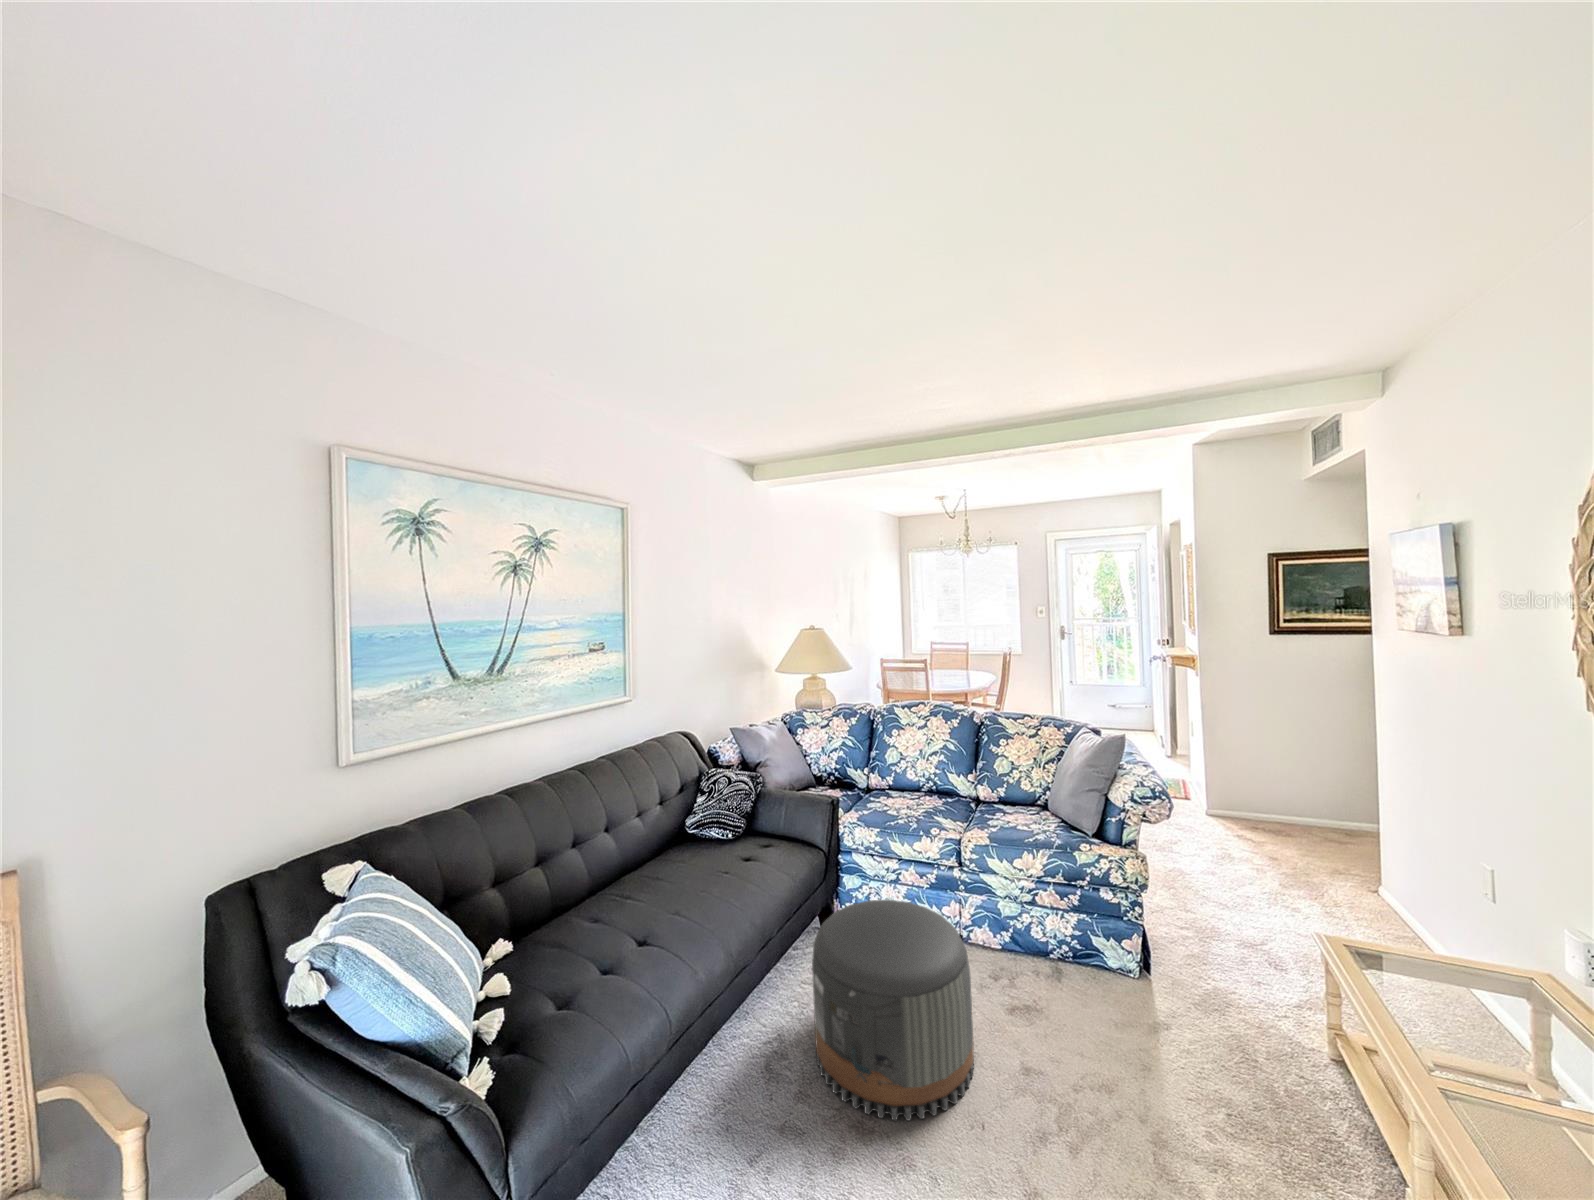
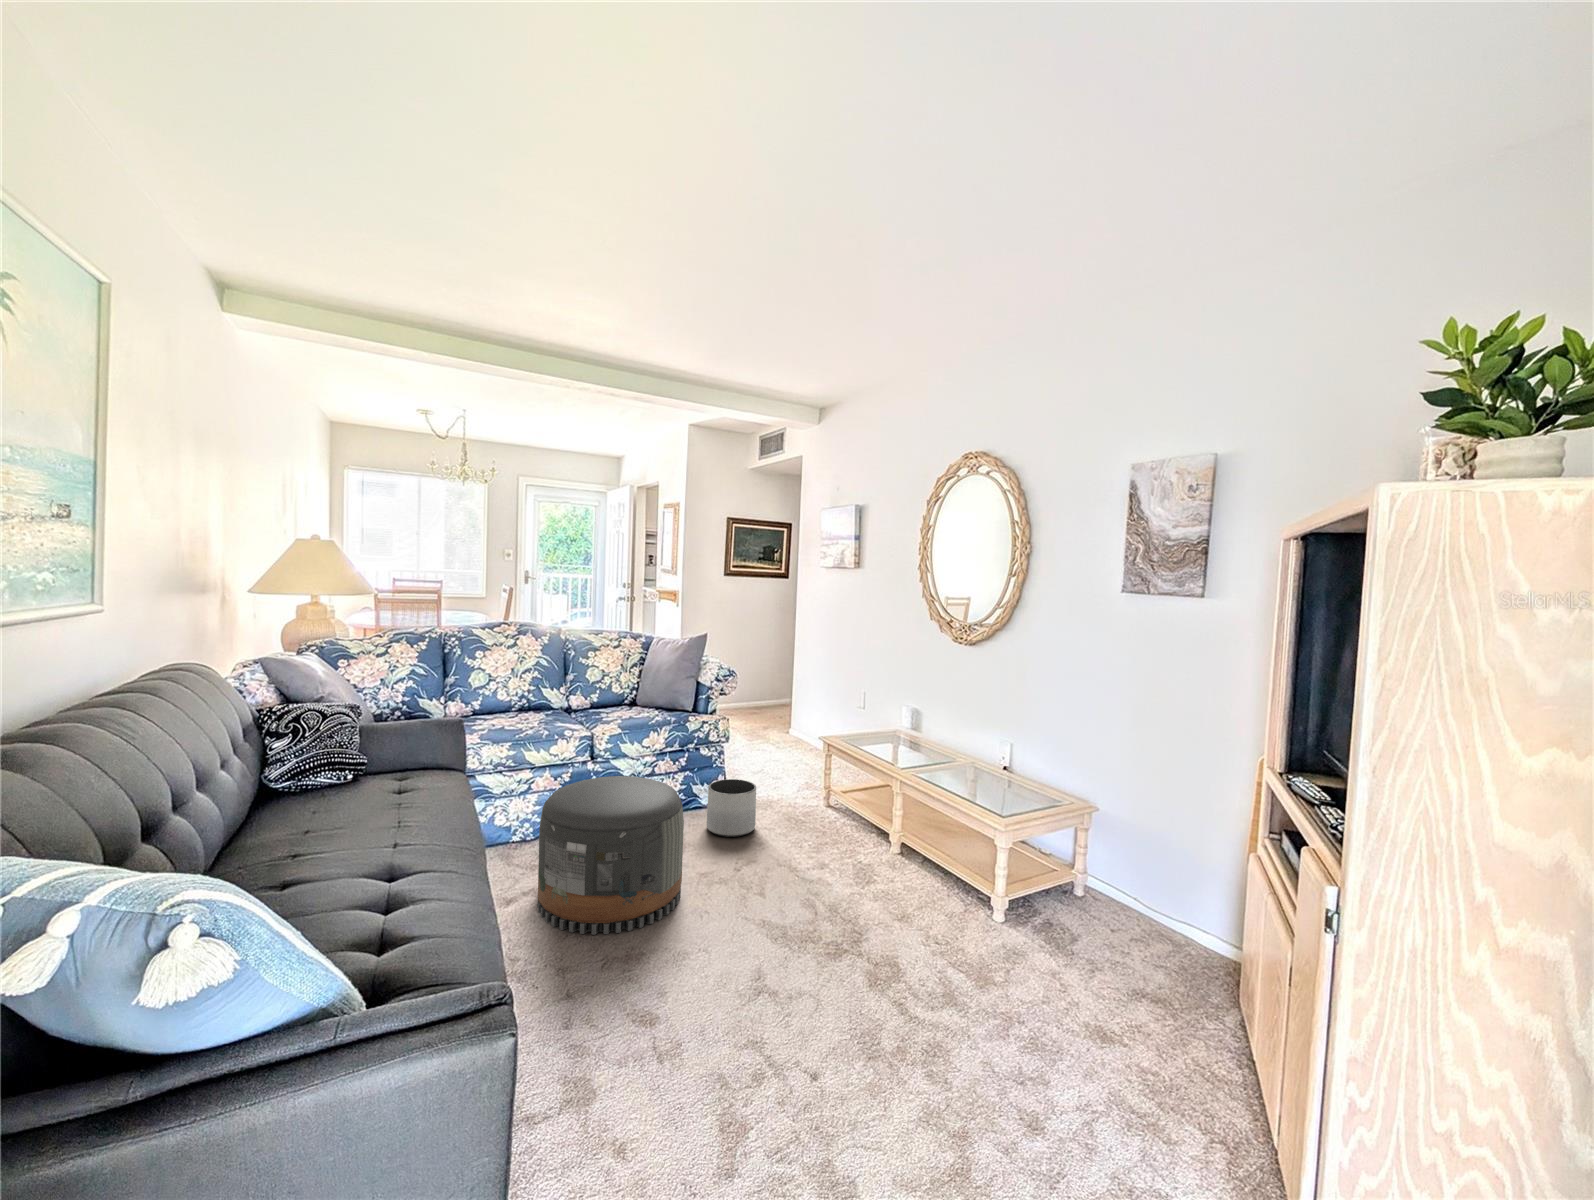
planter: none [1081,946,1160,1048] -> present [707,779,756,837]

